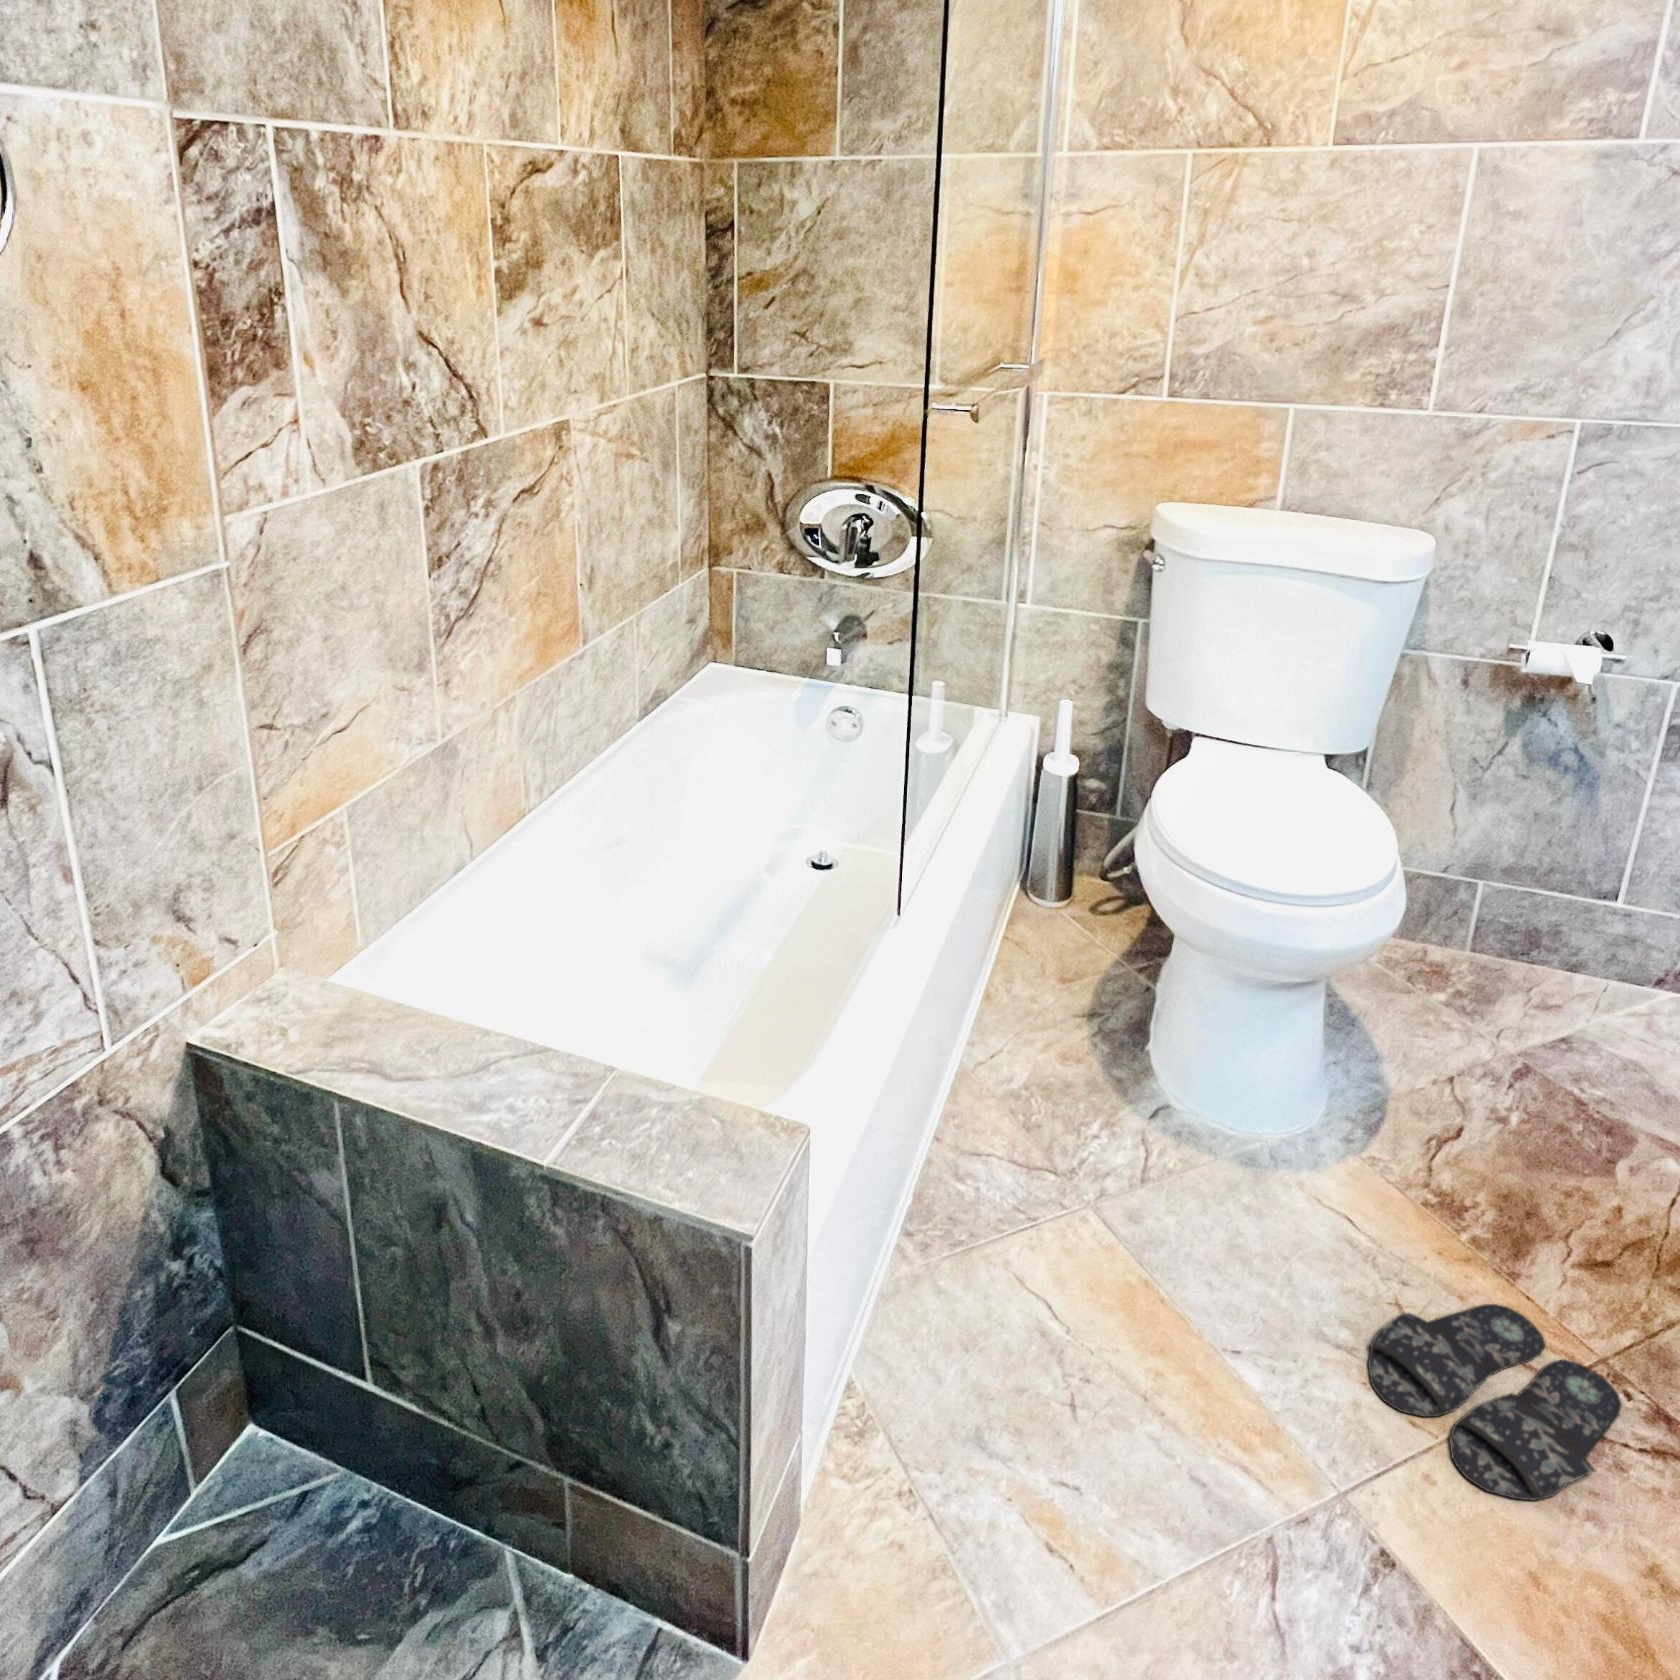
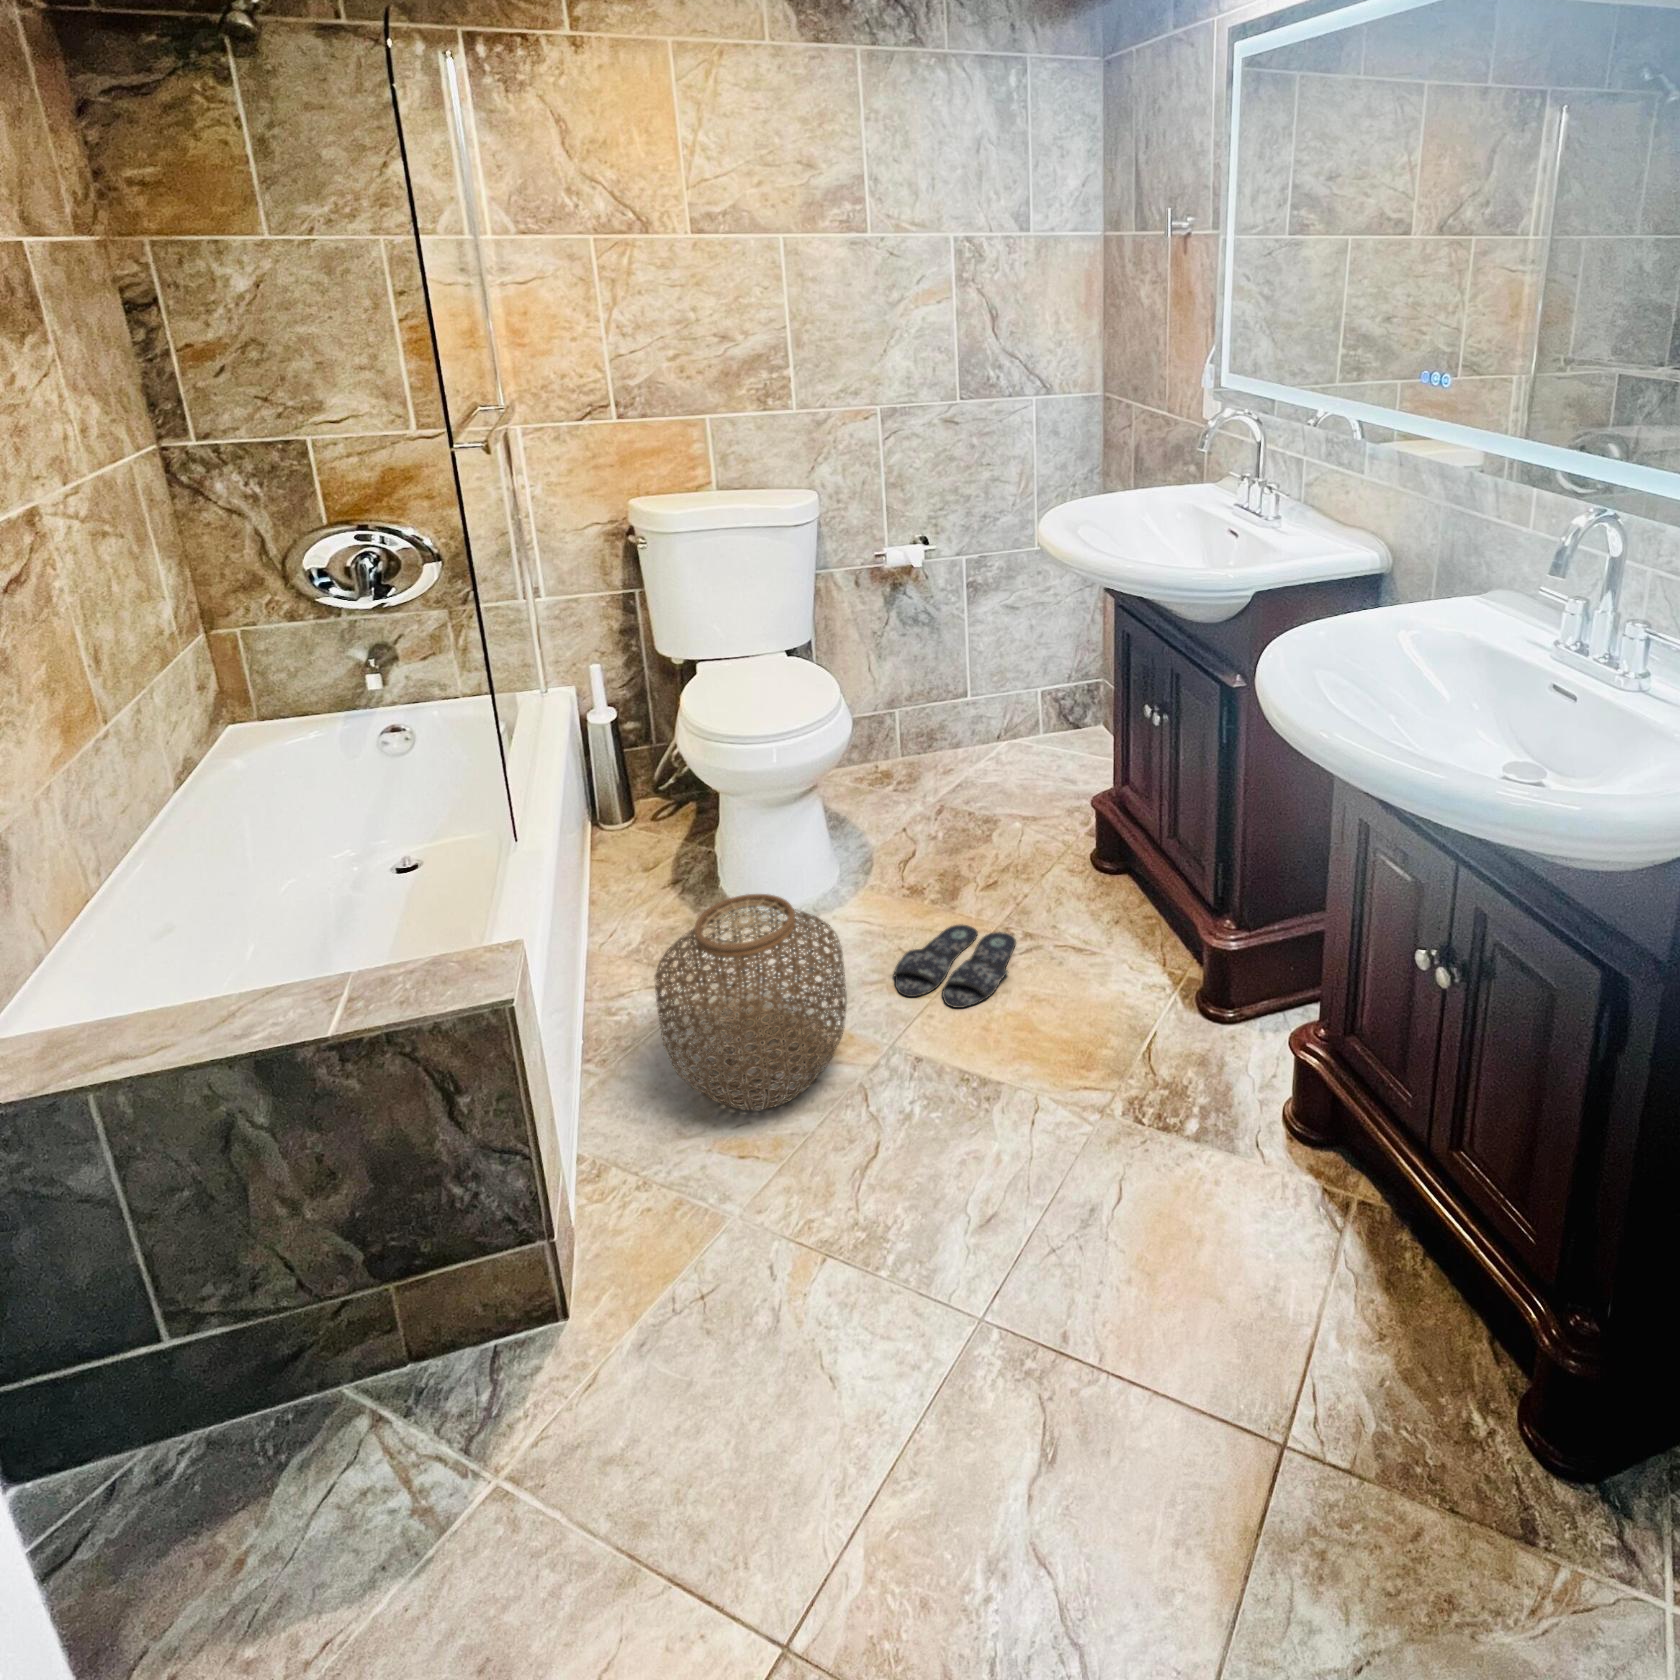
woven basket: none [990,1137,1288,1486] -> present [655,894,847,1110]

